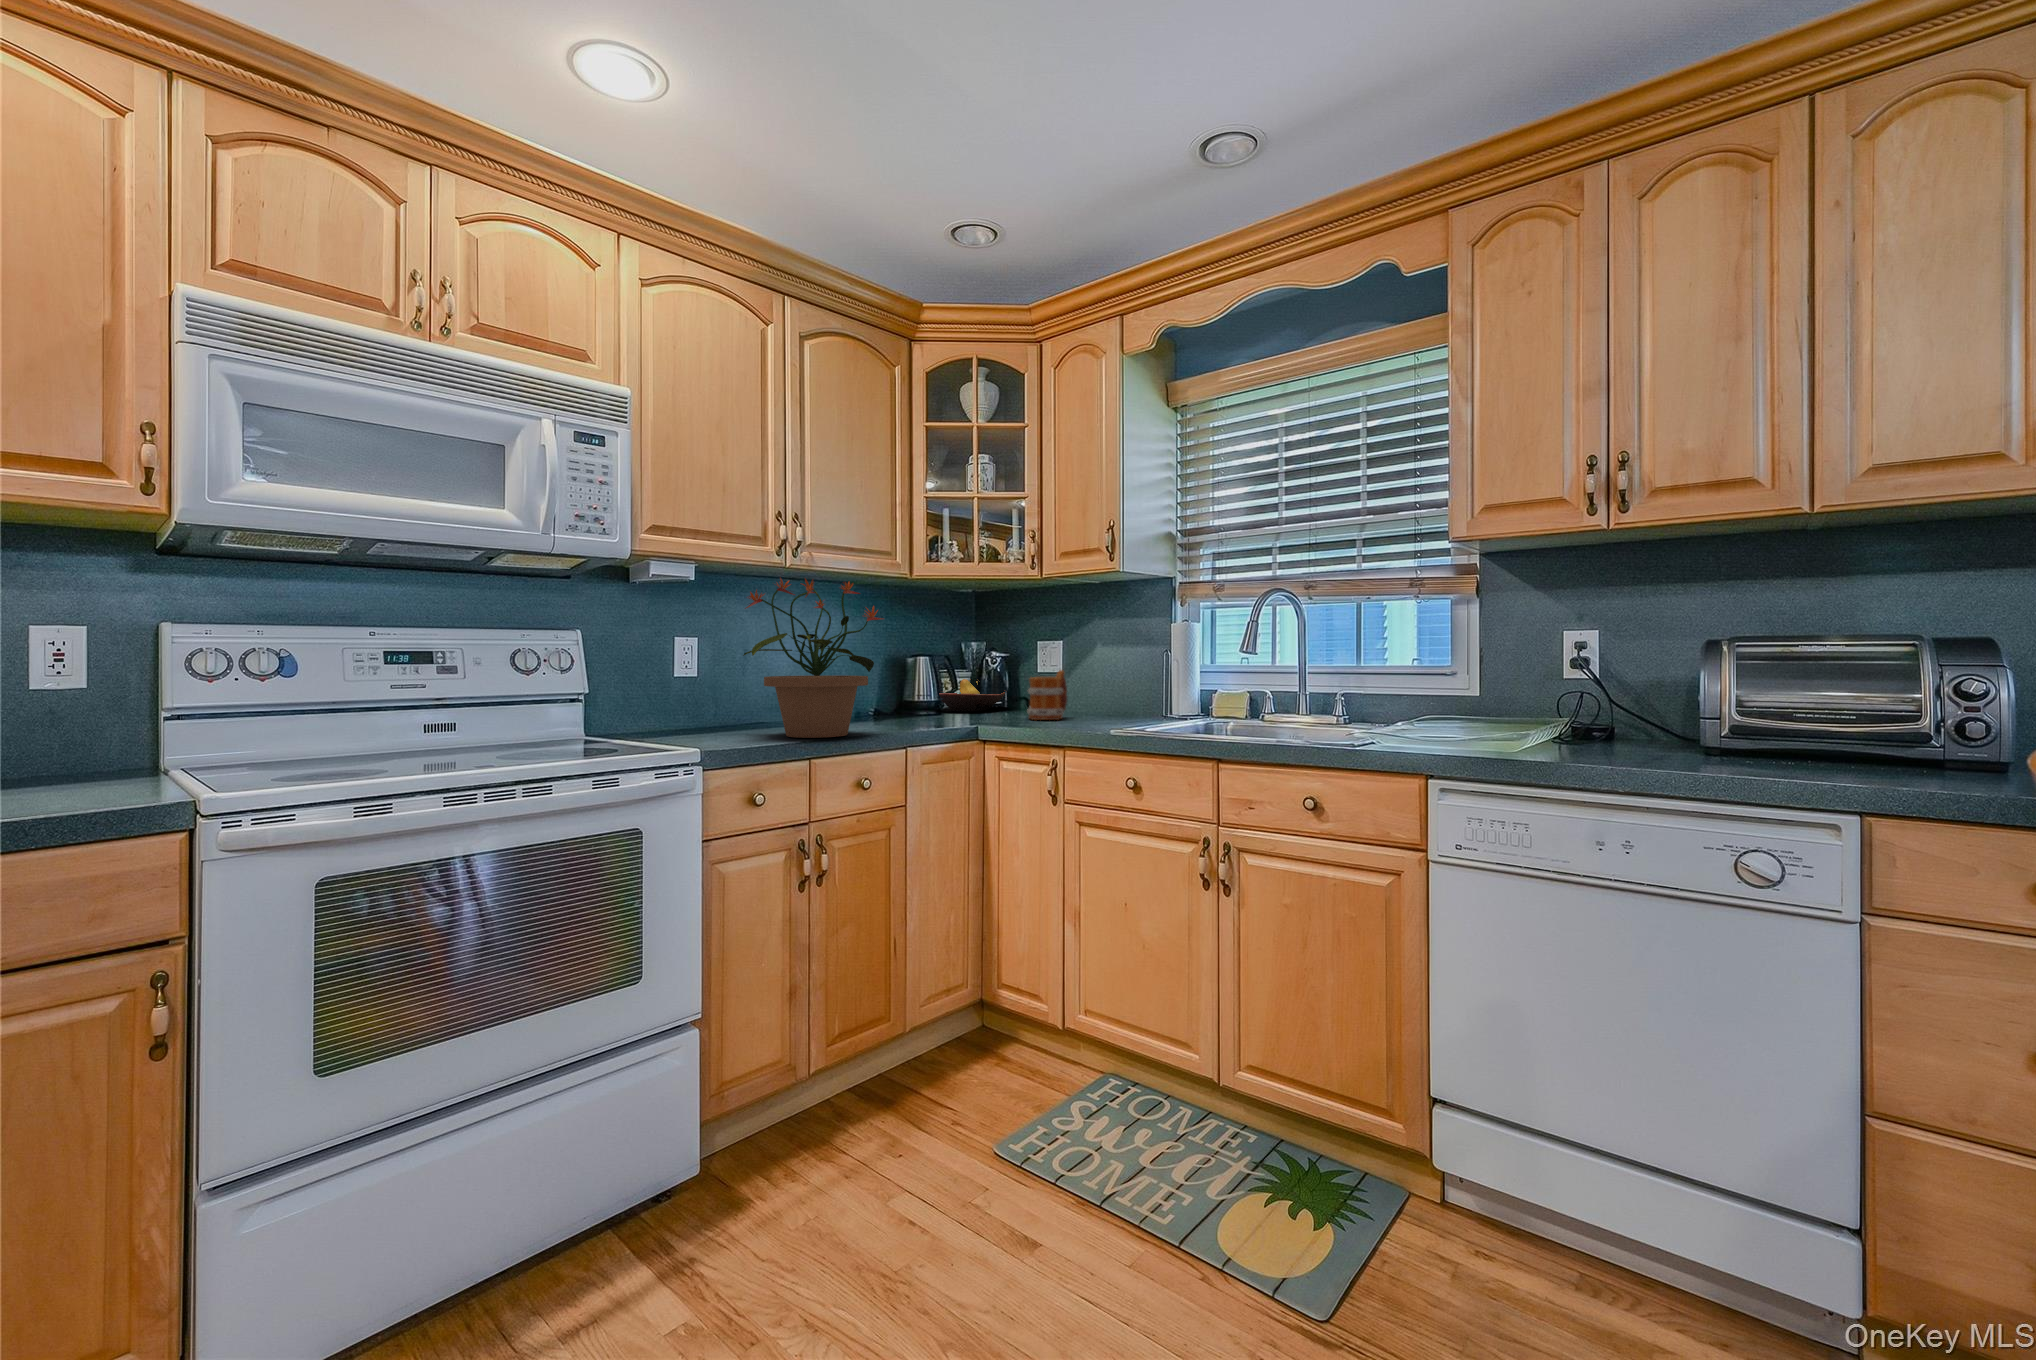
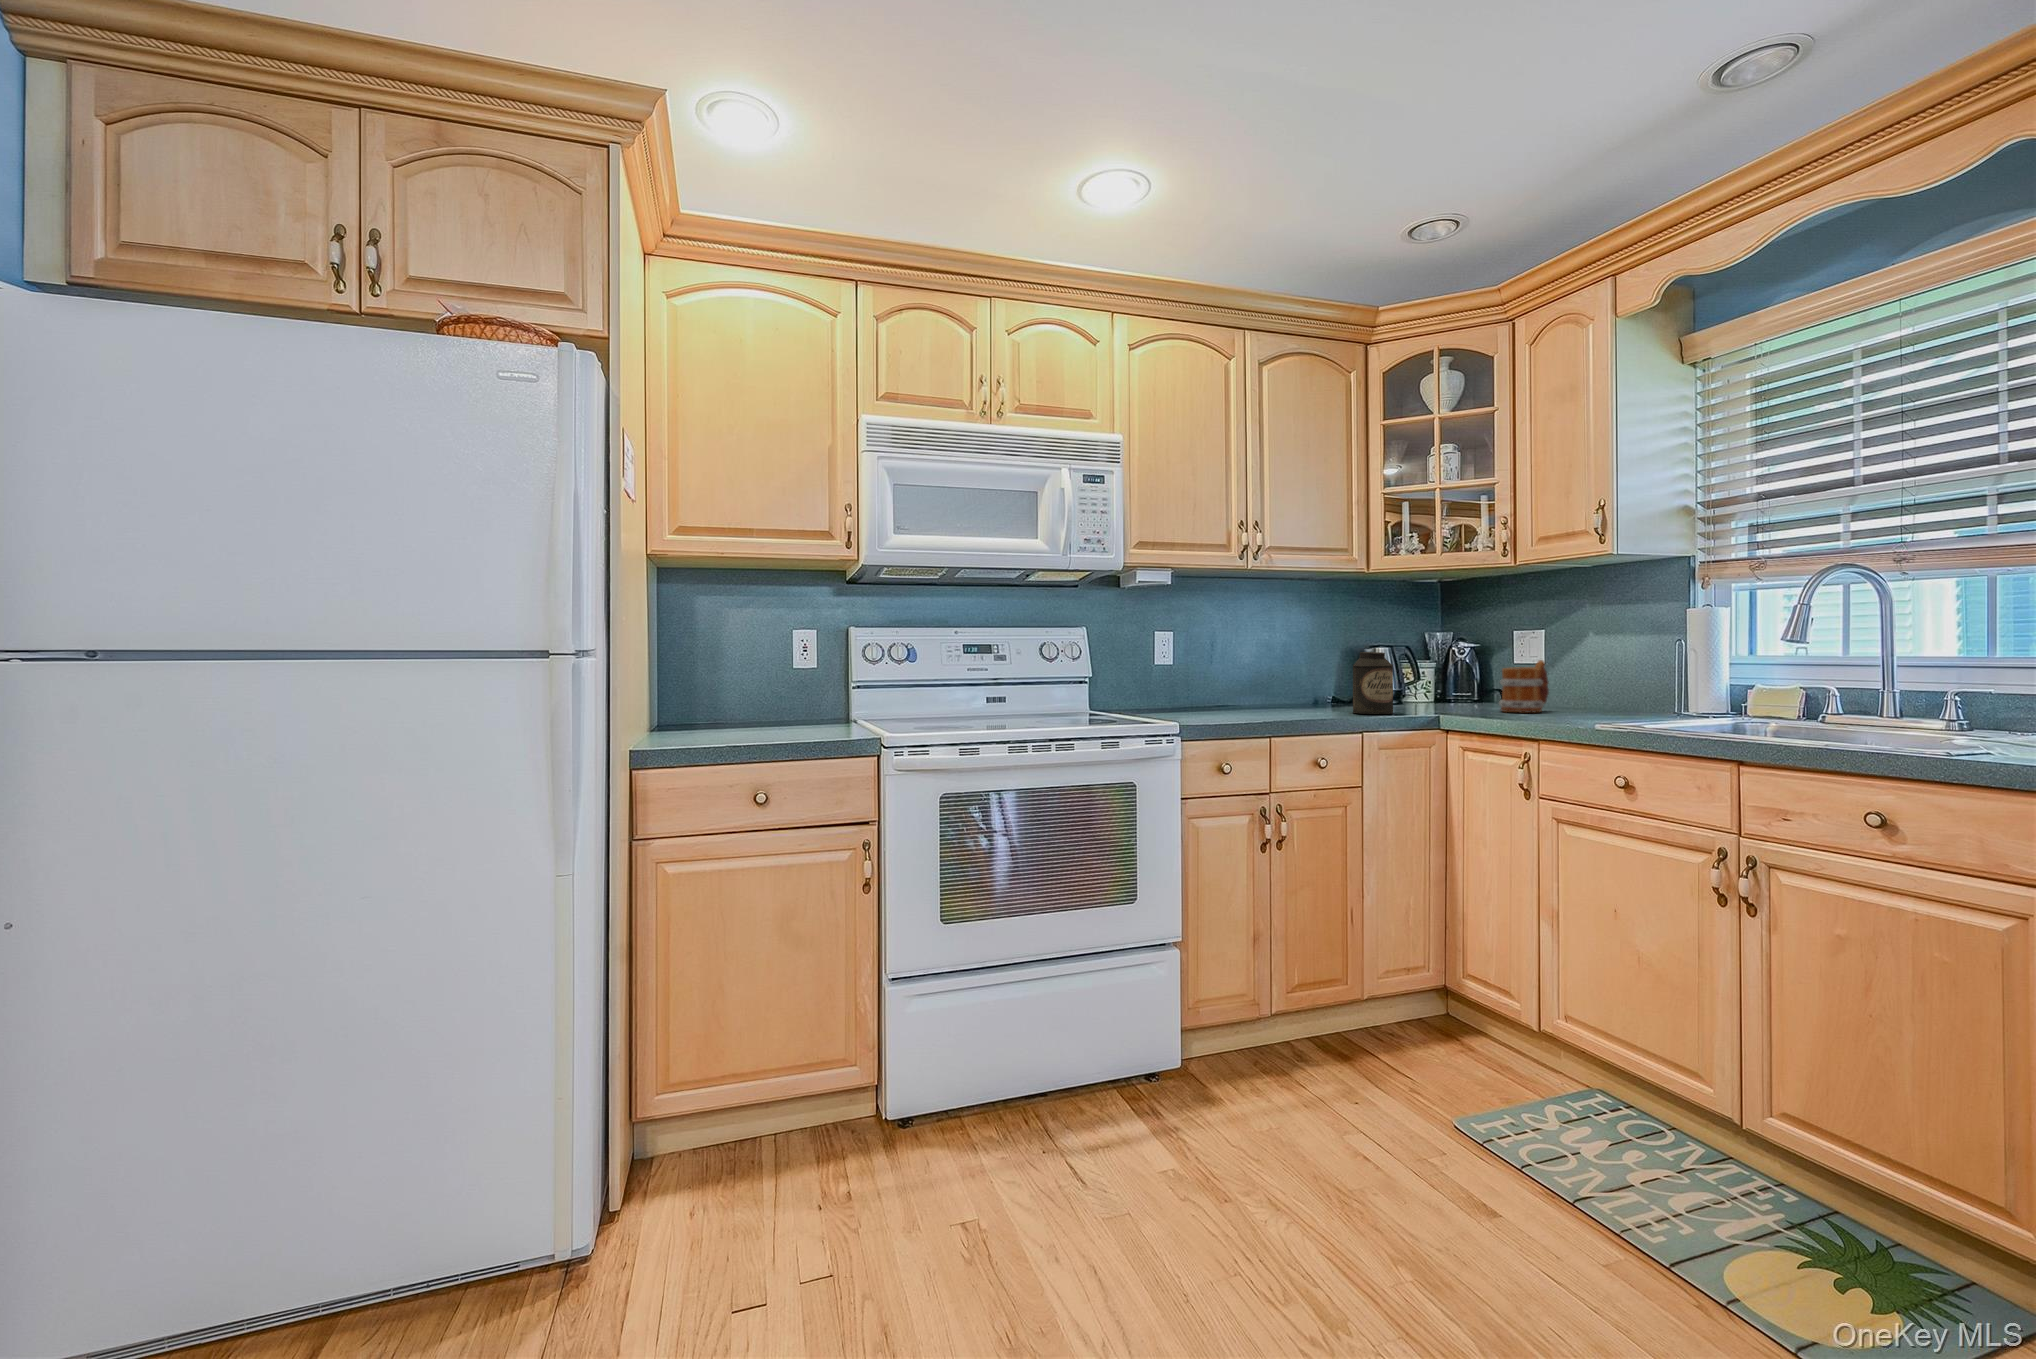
potted plant: present [743,579,883,738] -> none [1213,578,1343,721]
canister: none [894,661,934,726] -> present [1353,652,1393,714]
fruit bowl: present [939,679,1005,711] -> none [1396,670,1478,703]

